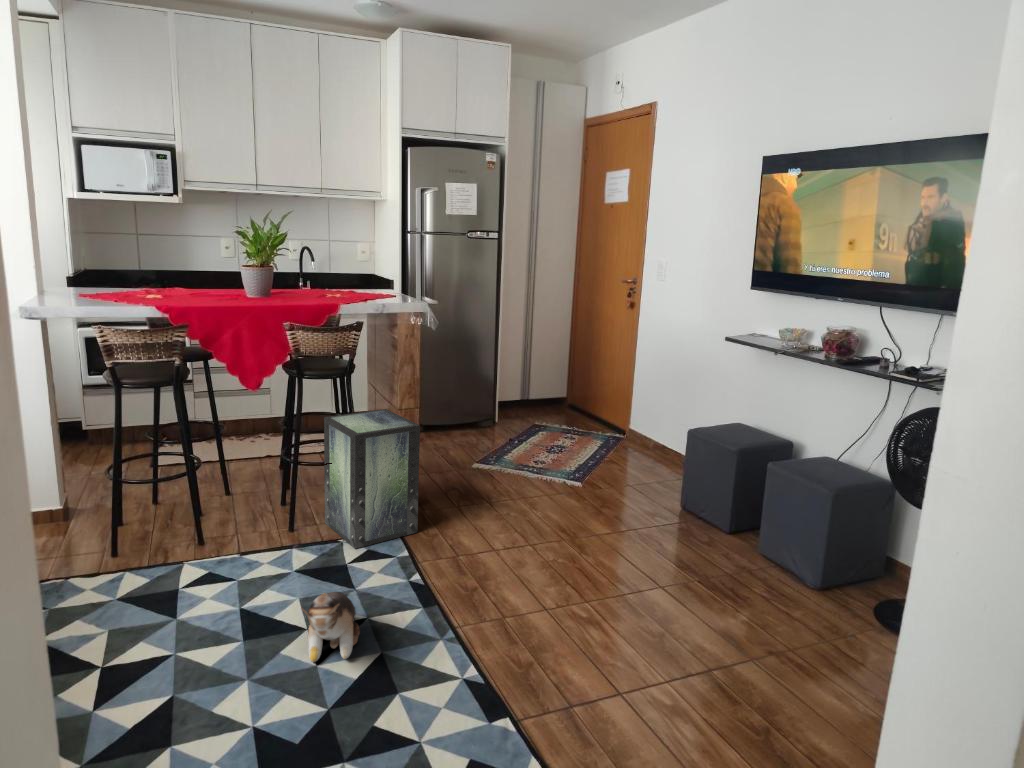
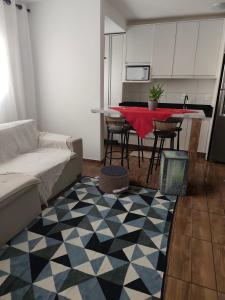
pouf: none [98,499,260,604] -> present [95,165,129,194]
plush toy: present [302,592,360,662] -> none [116,203,144,226]

